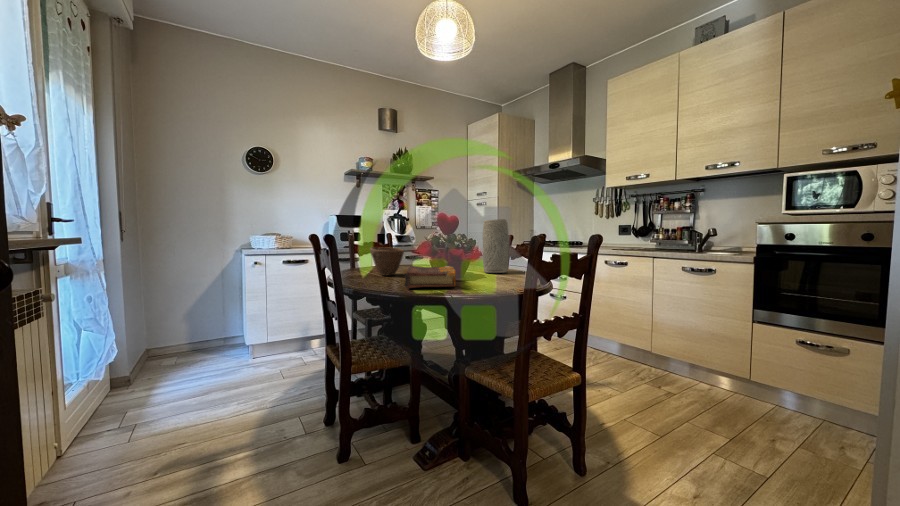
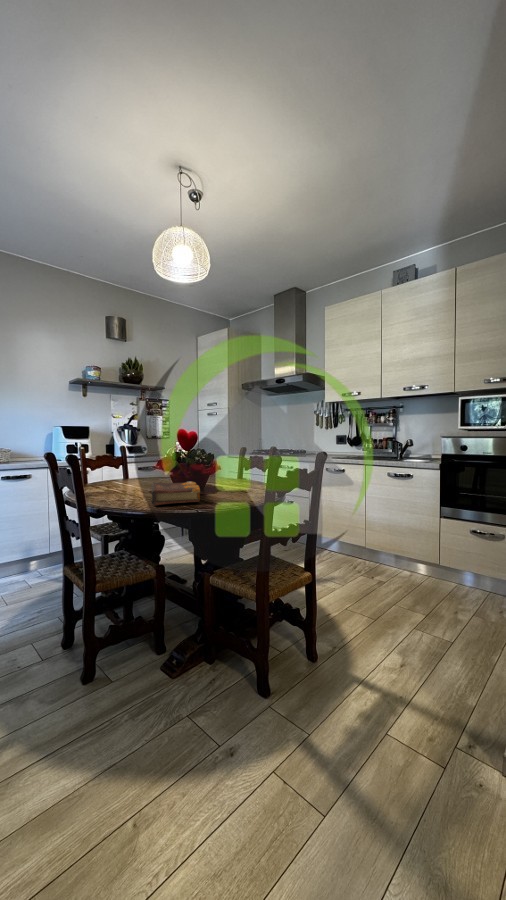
vase: present [483,219,509,273] -> none [220,435,244,485]
bowl: present [370,247,404,275] -> none [110,464,144,492]

